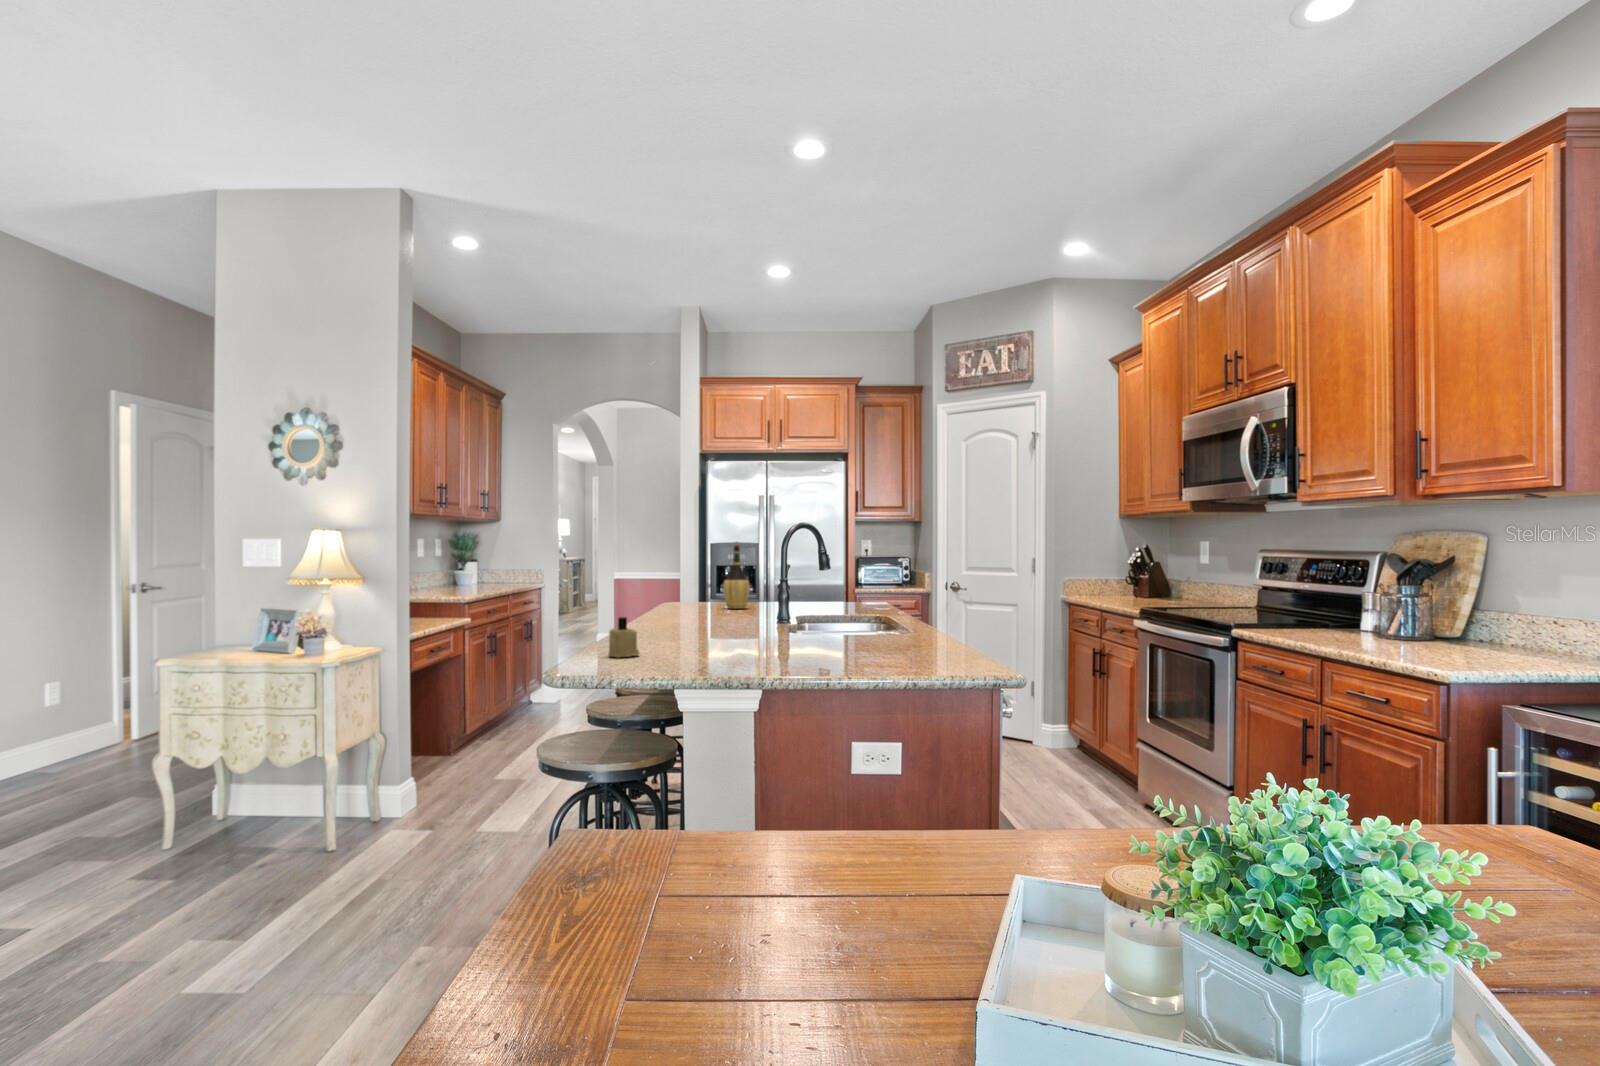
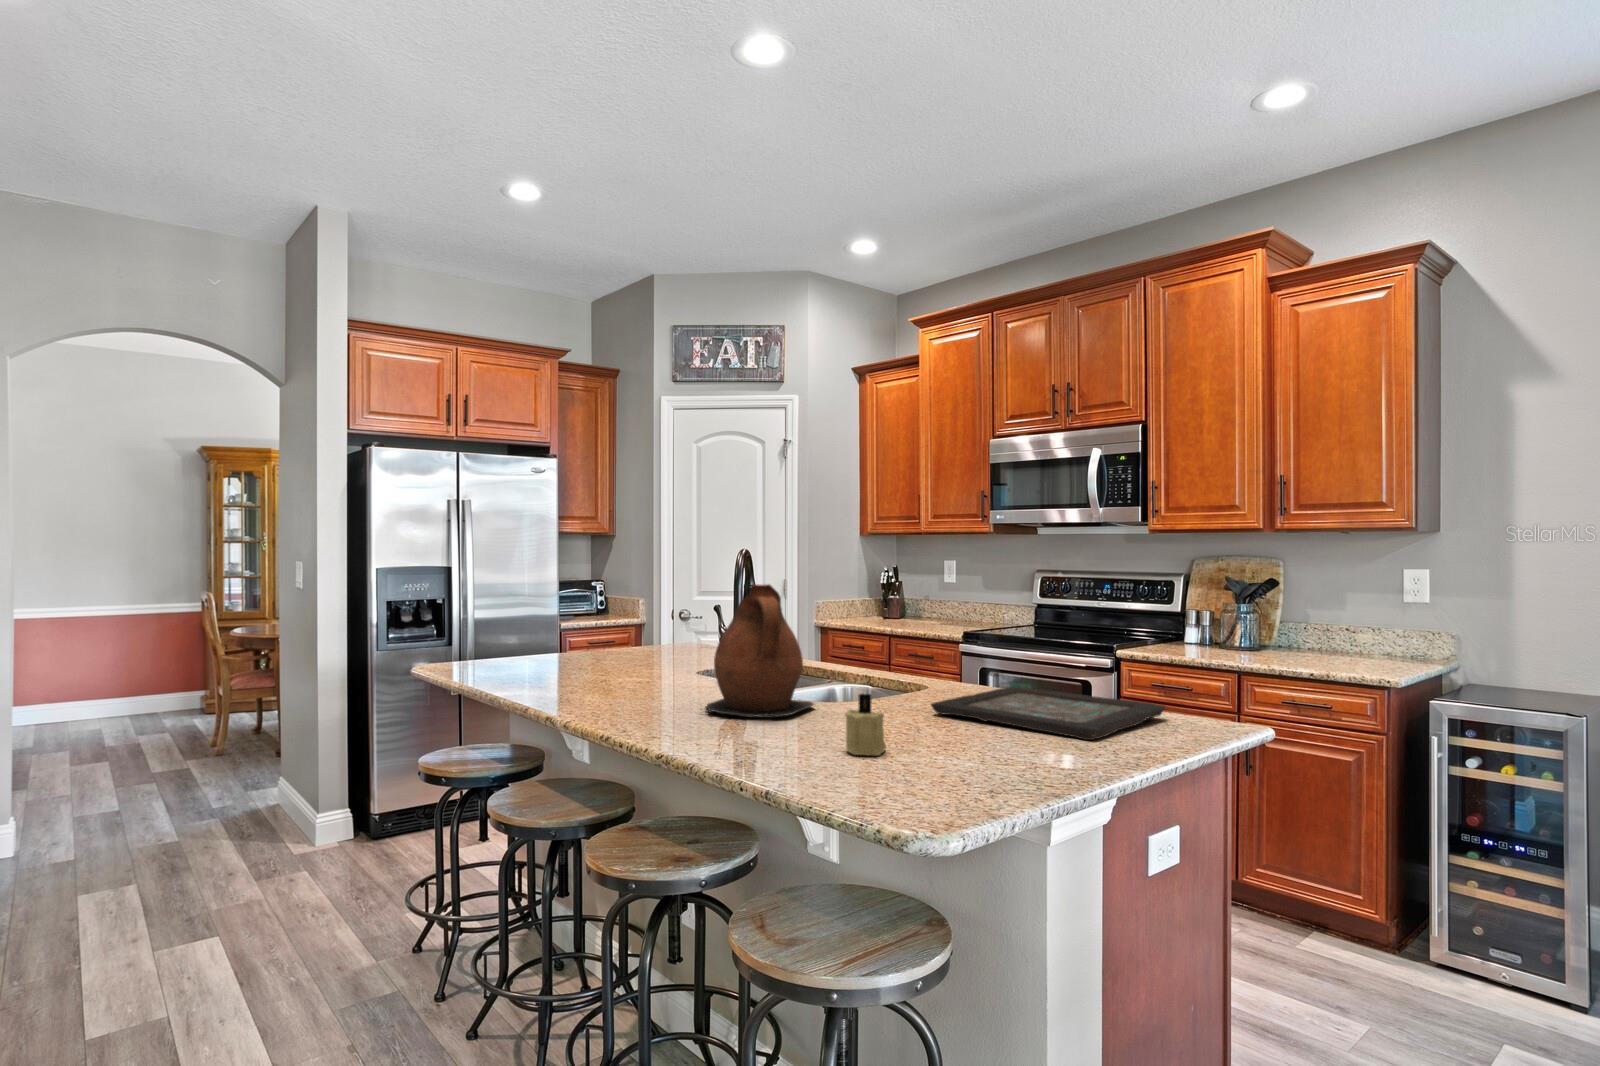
wine bottle: present [723,542,750,609] -> none [567,566,607,661]
ceramic pitcher: none [642,548,724,638] -> present [705,584,814,717]
decorative tray: none [766,637,916,668] -> present [931,687,1165,740]

